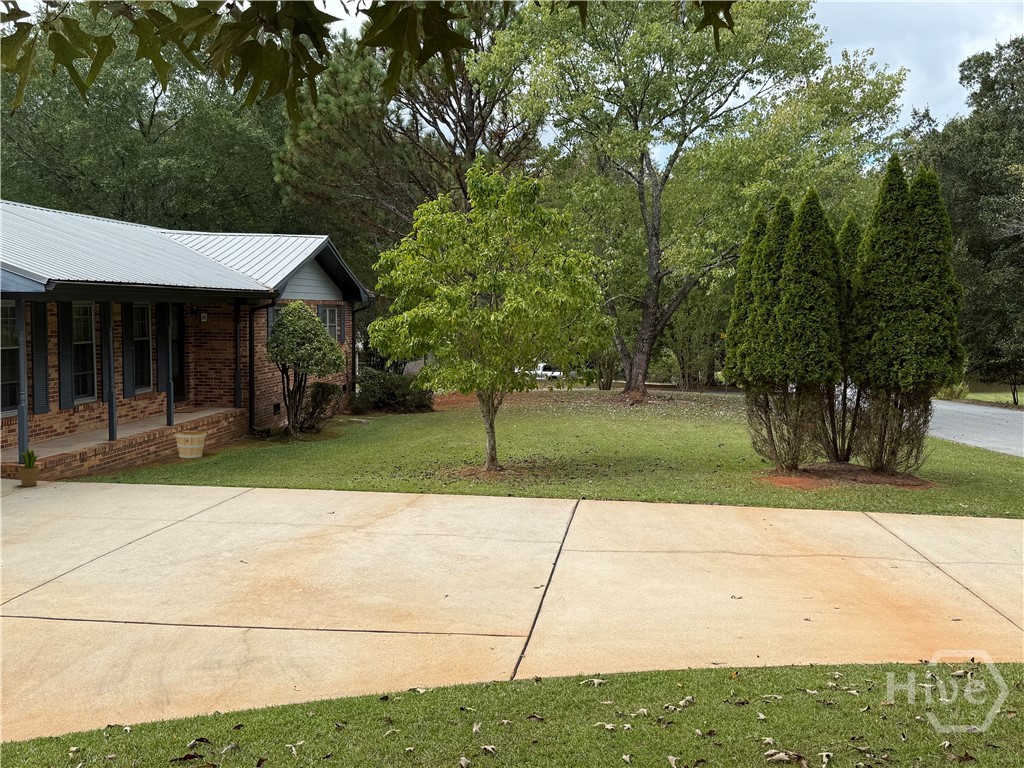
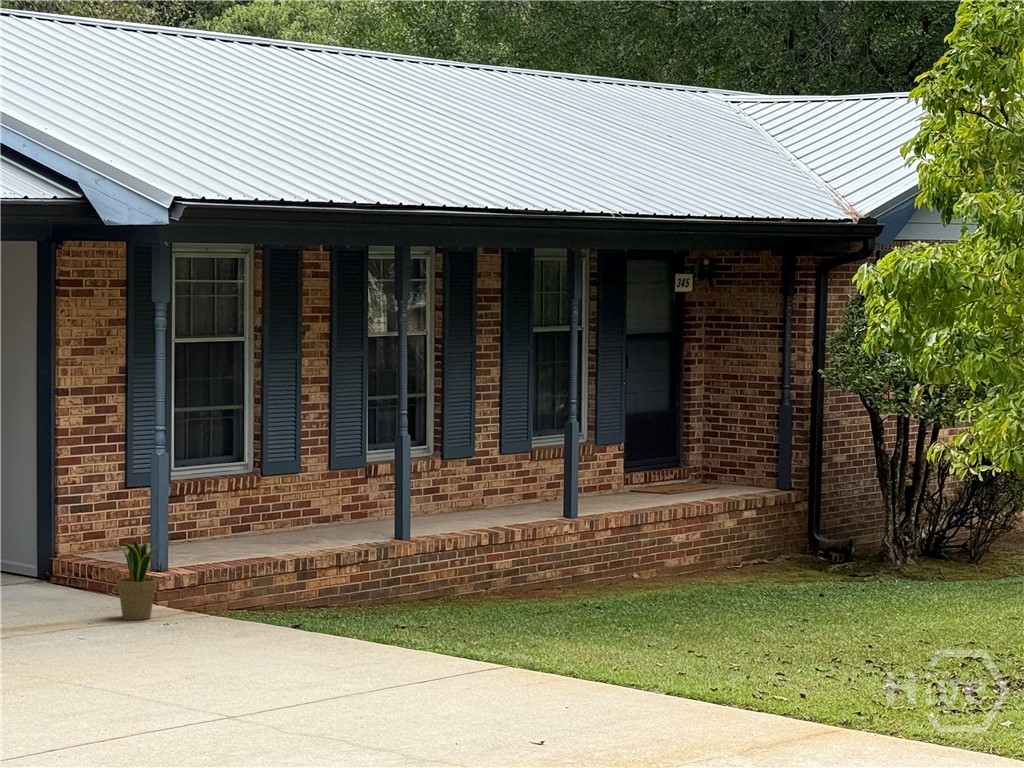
wooden bucket: present [175,431,206,458] -> none [569,530,635,593]

